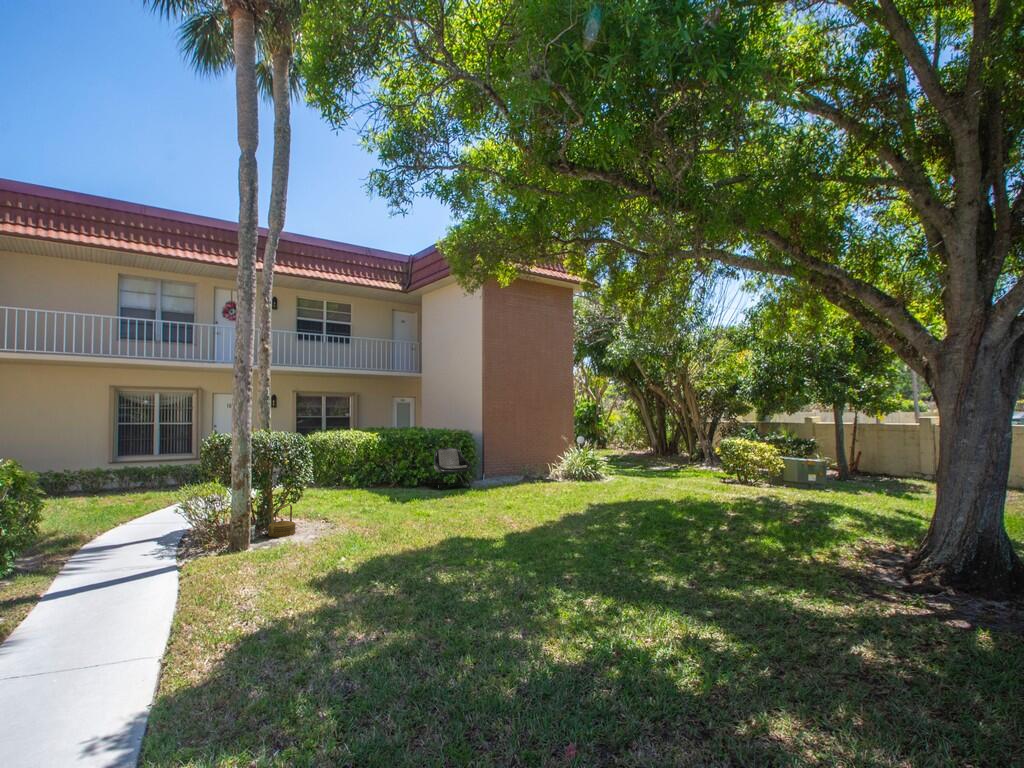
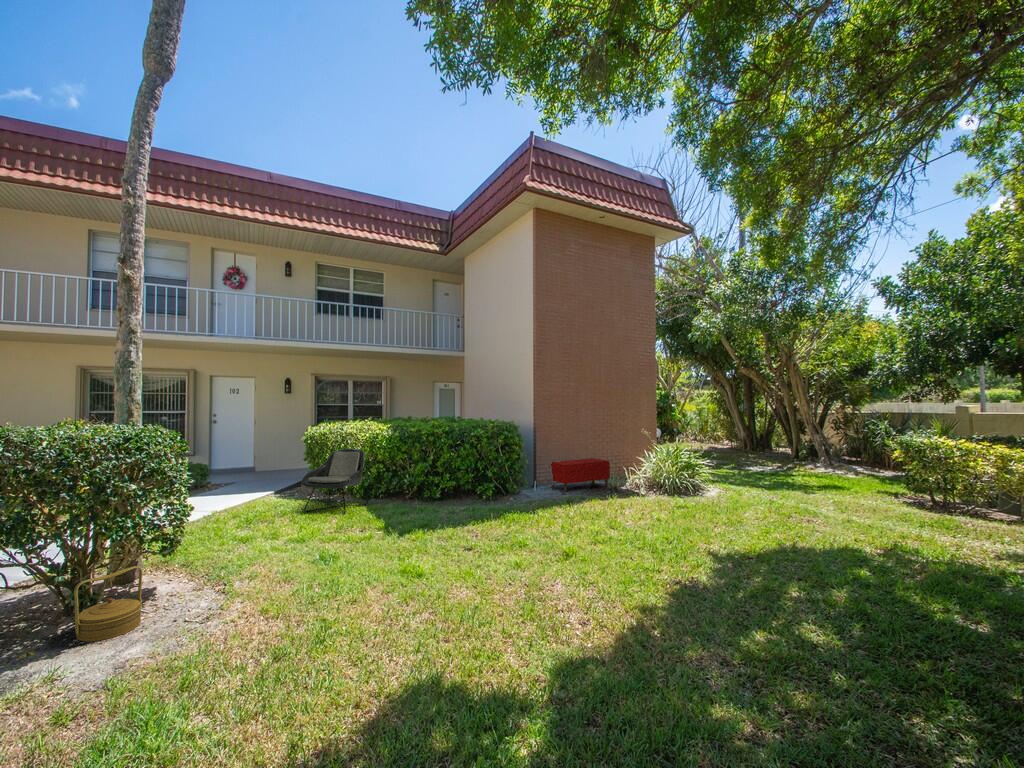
lounge chair: present [433,447,472,491] -> present [301,449,368,515]
bench: none [494,457,539,481] -> present [551,458,610,492]

